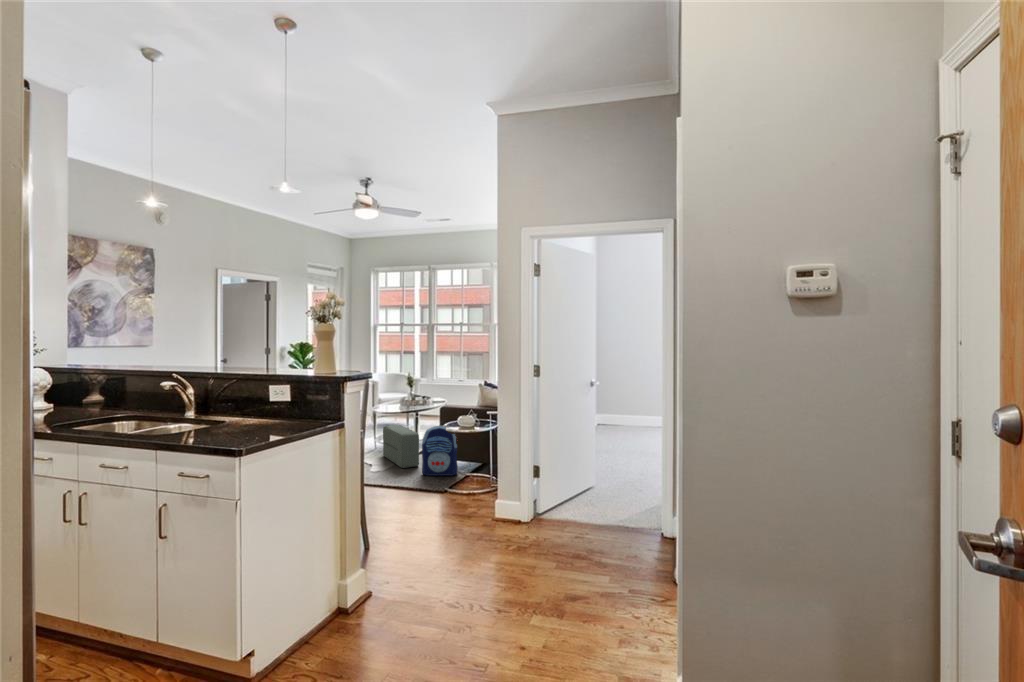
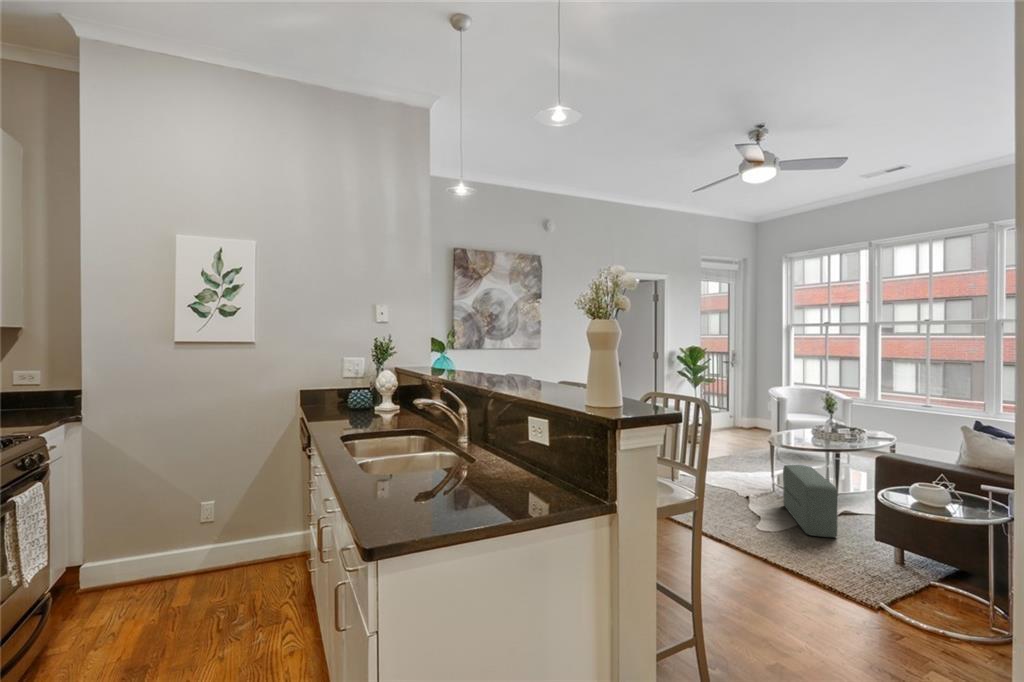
backpack: present [422,426,458,476] -> none [839,484,913,575]

